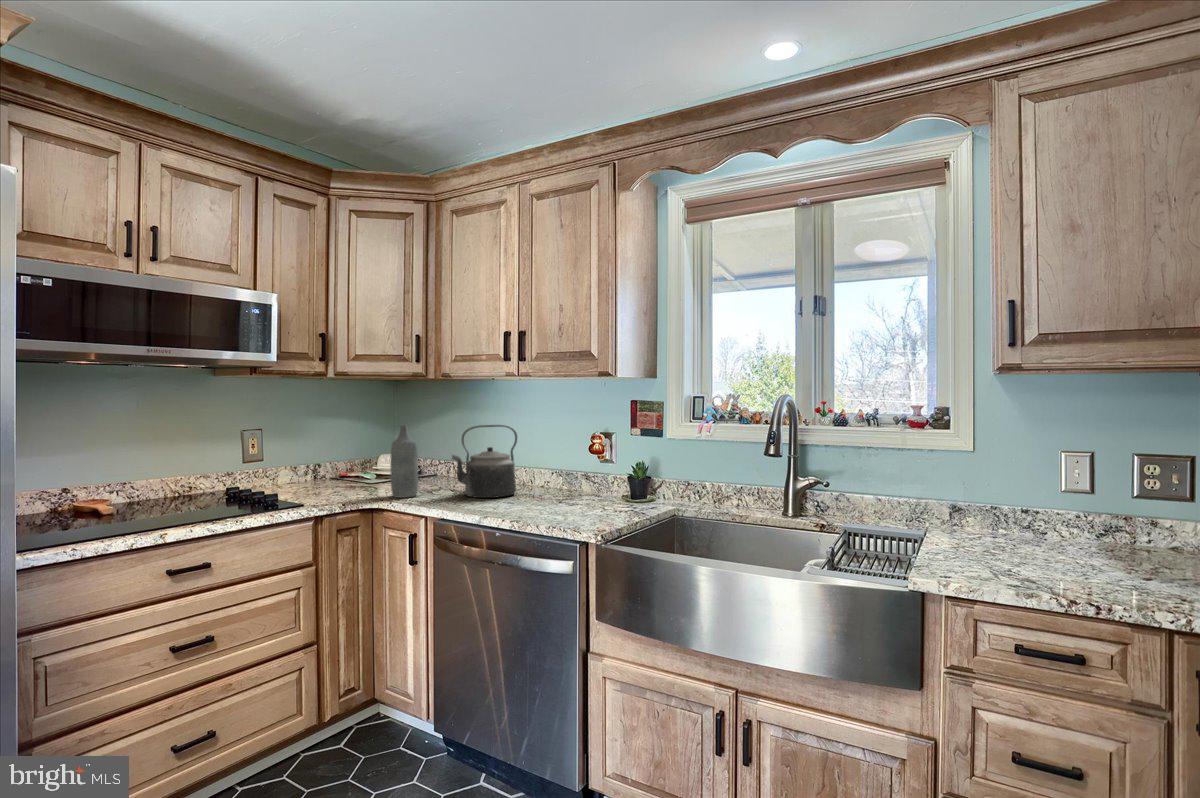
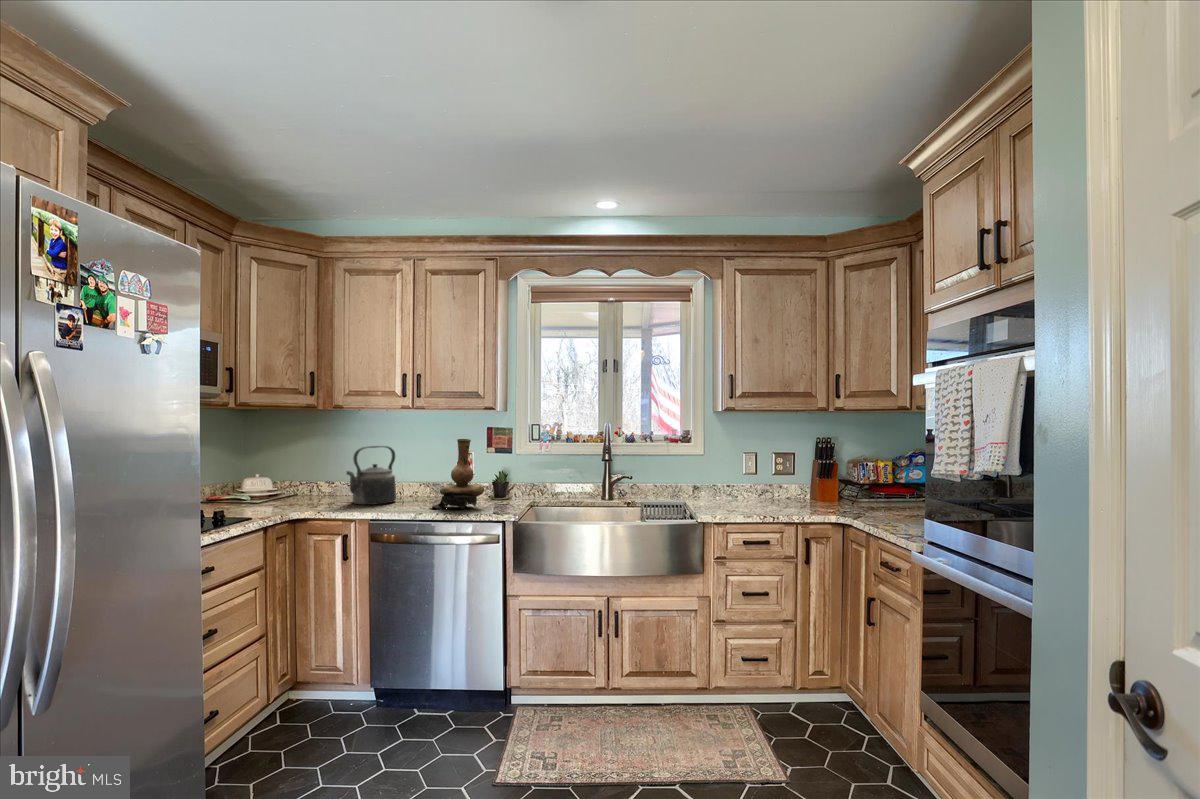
vase: none [525,418,595,516] -> present [432,439,484,510]
bottle: present [390,425,418,498] -> none [291,447,316,509]

